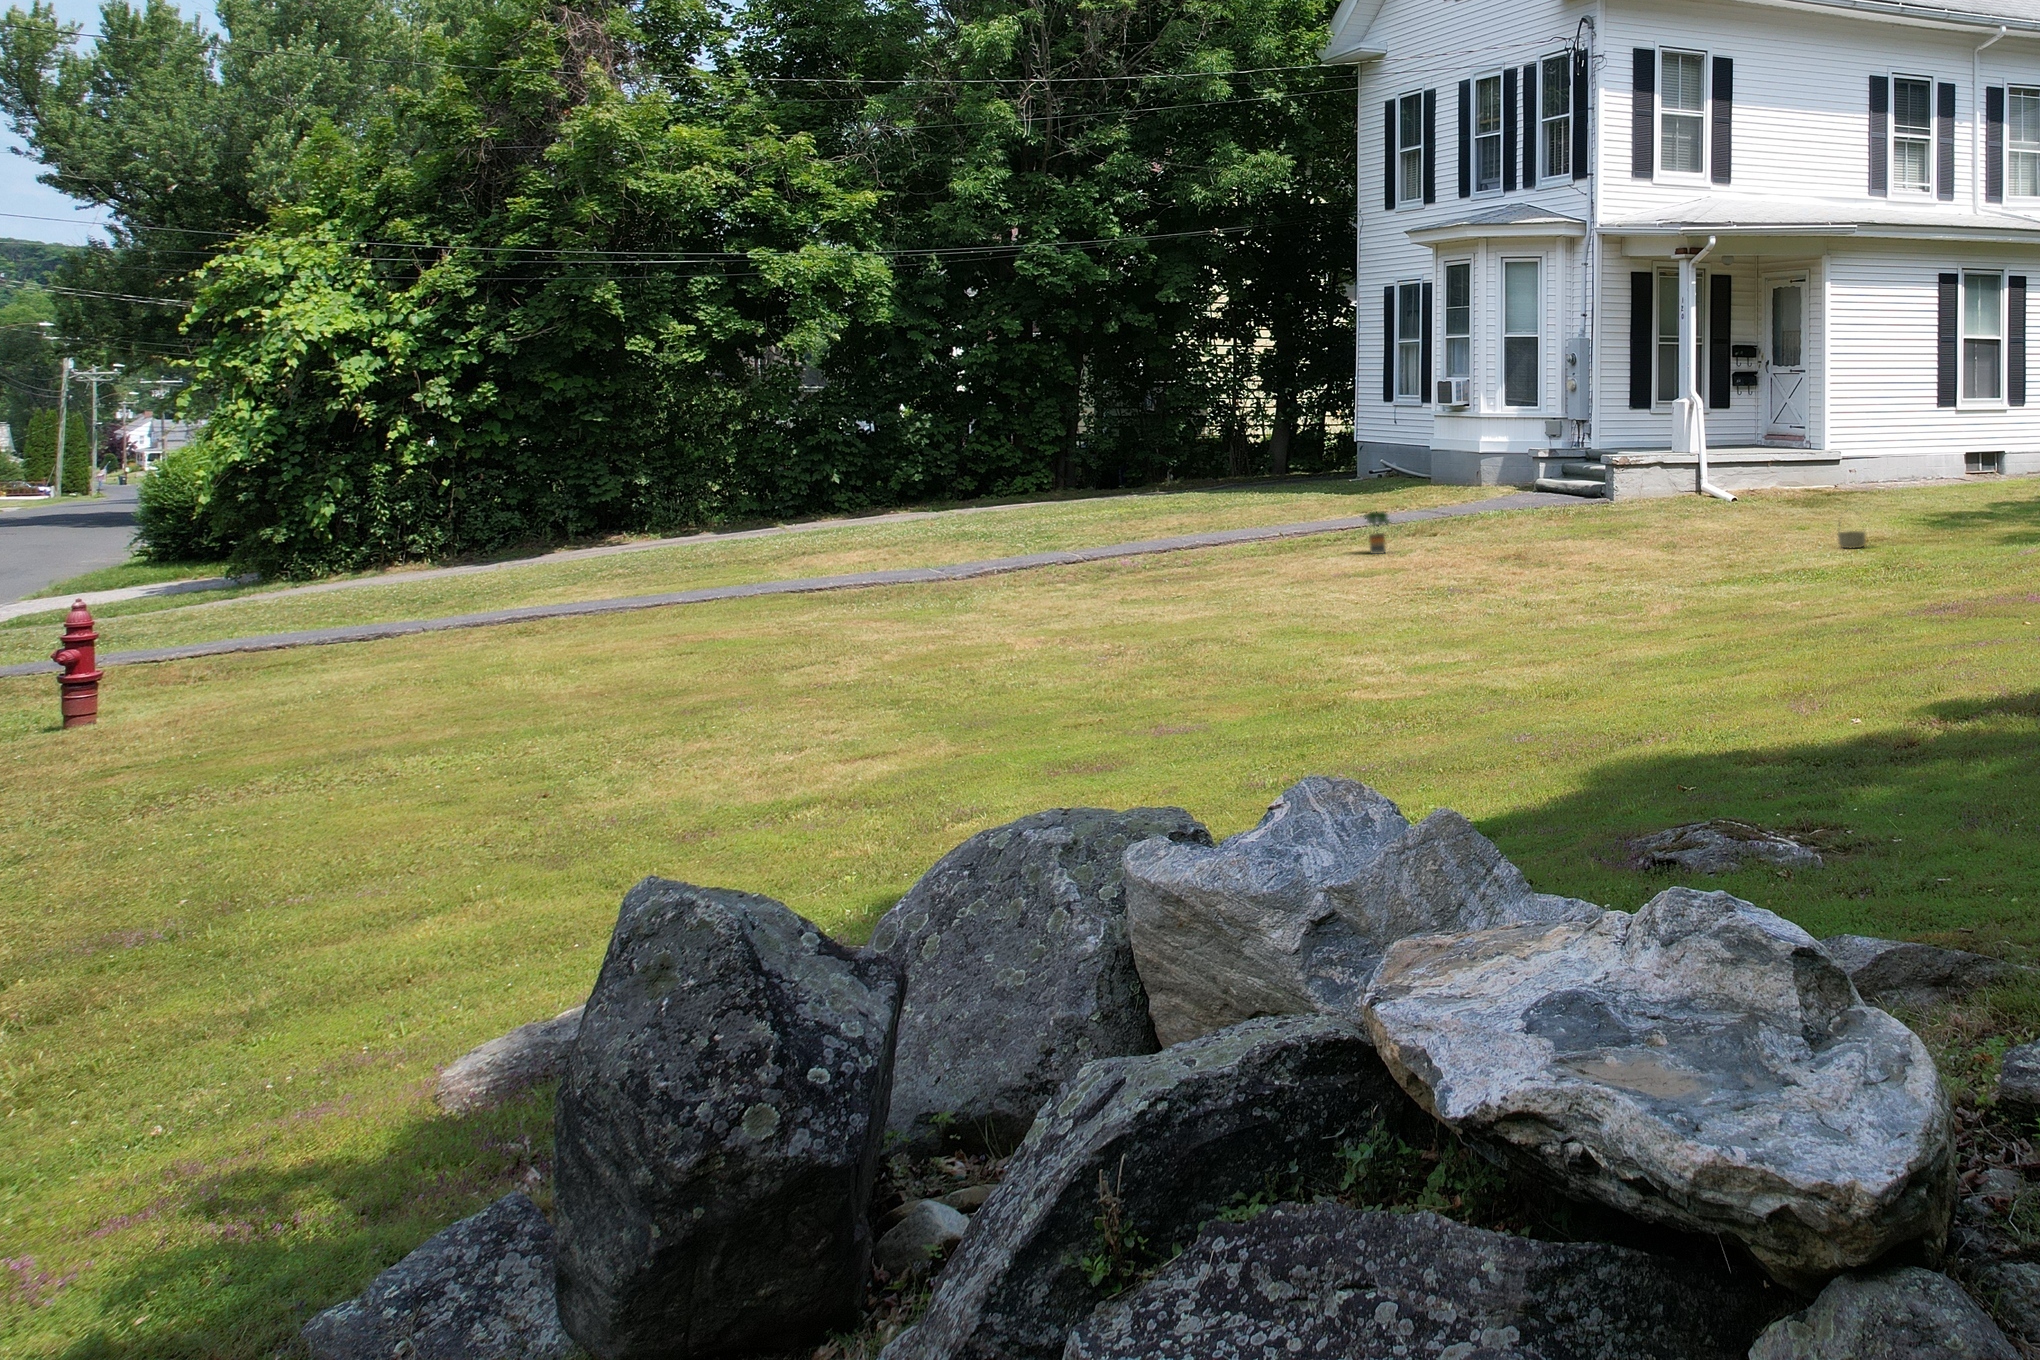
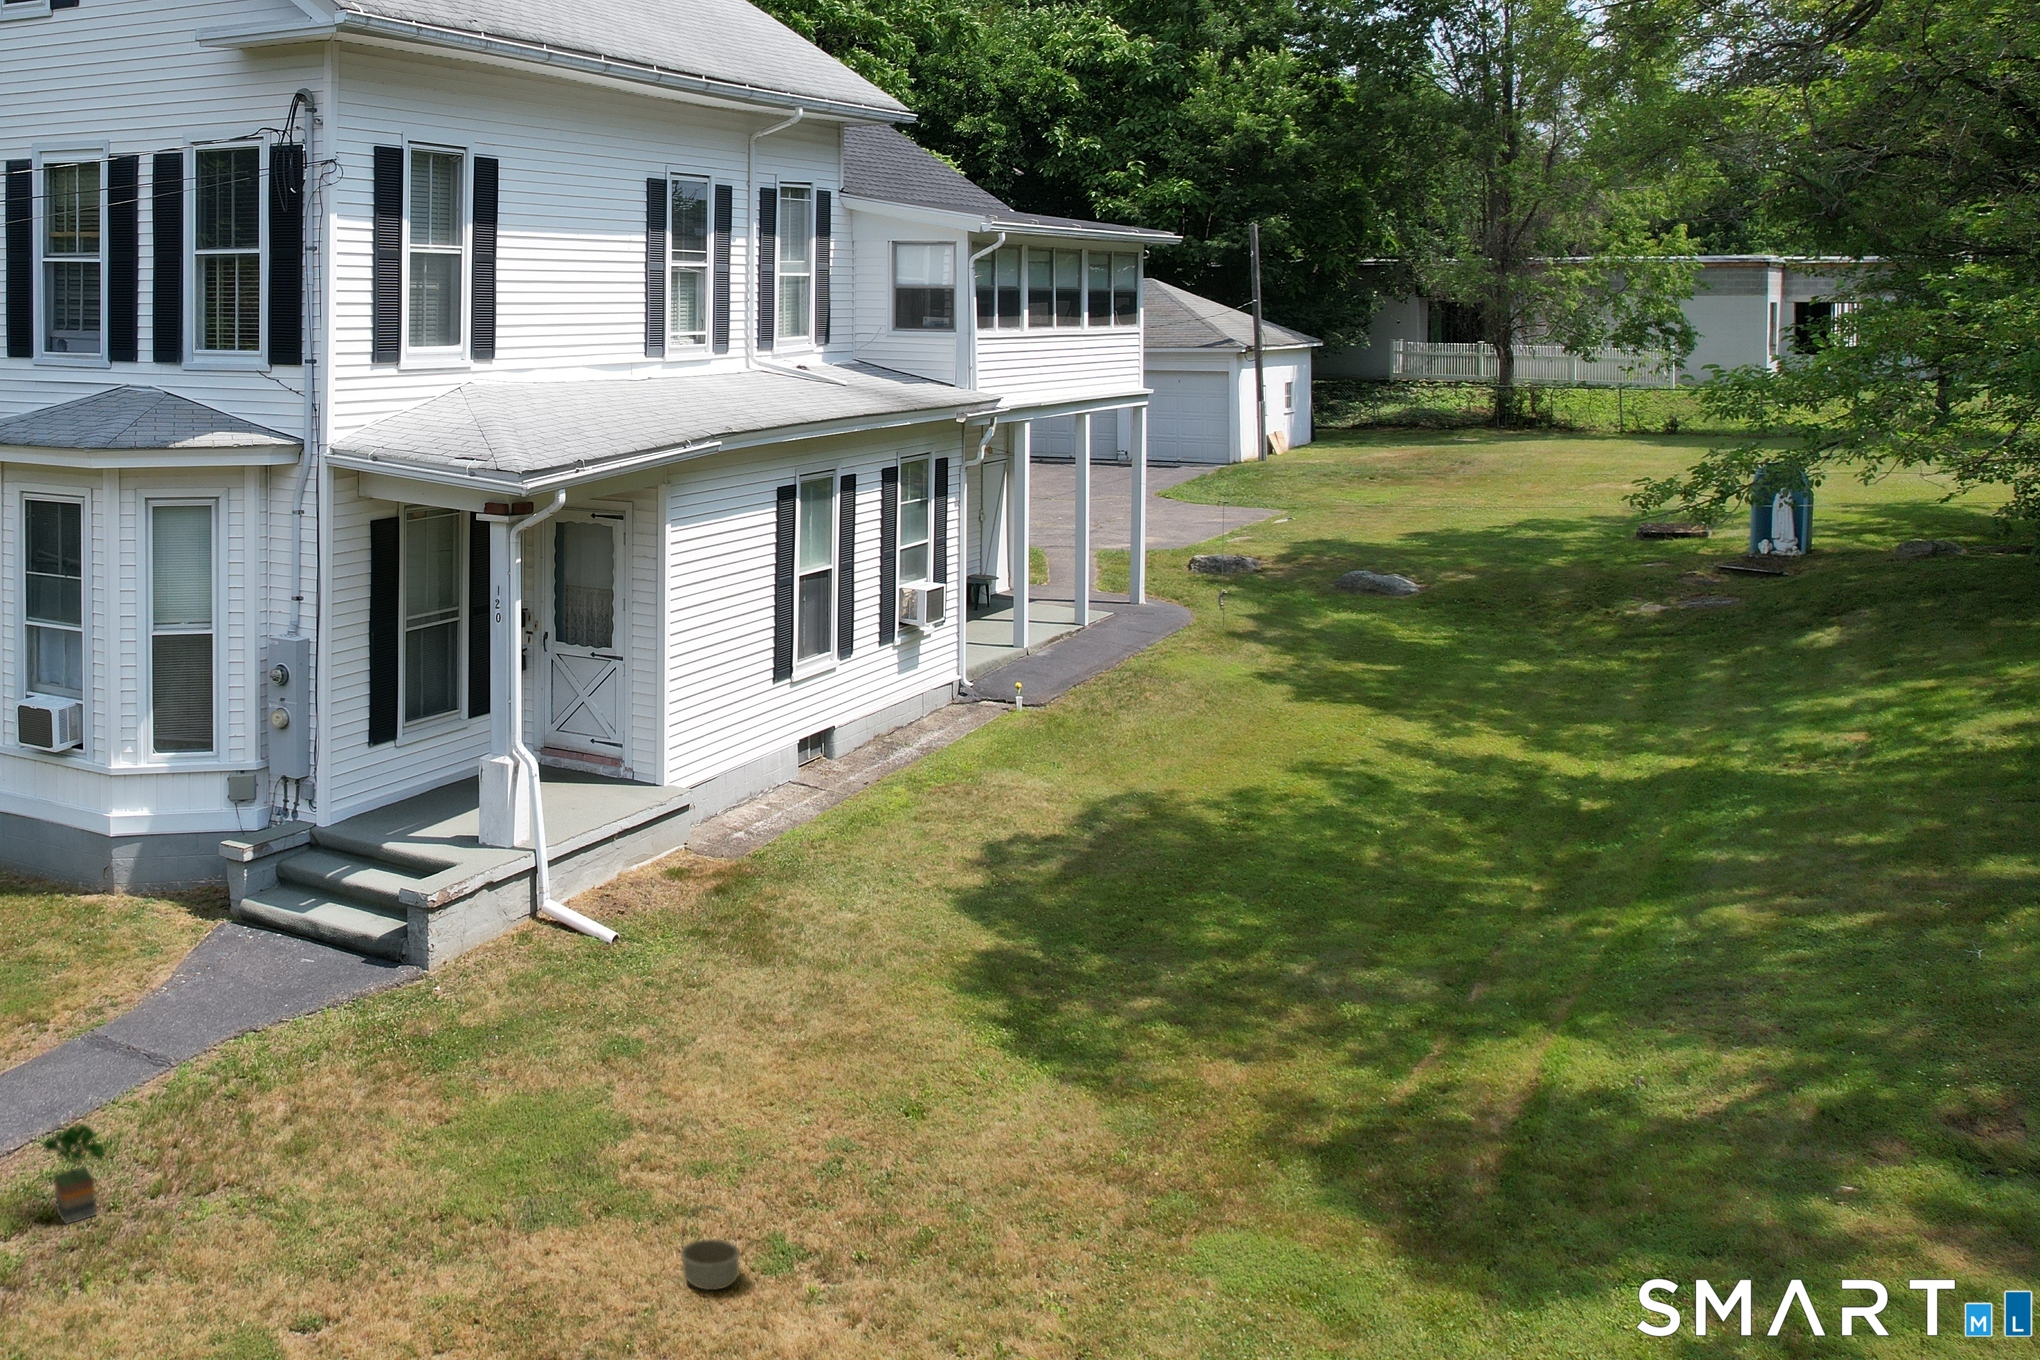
basket: present [1838,510,1866,548] -> present [681,1206,739,1290]

